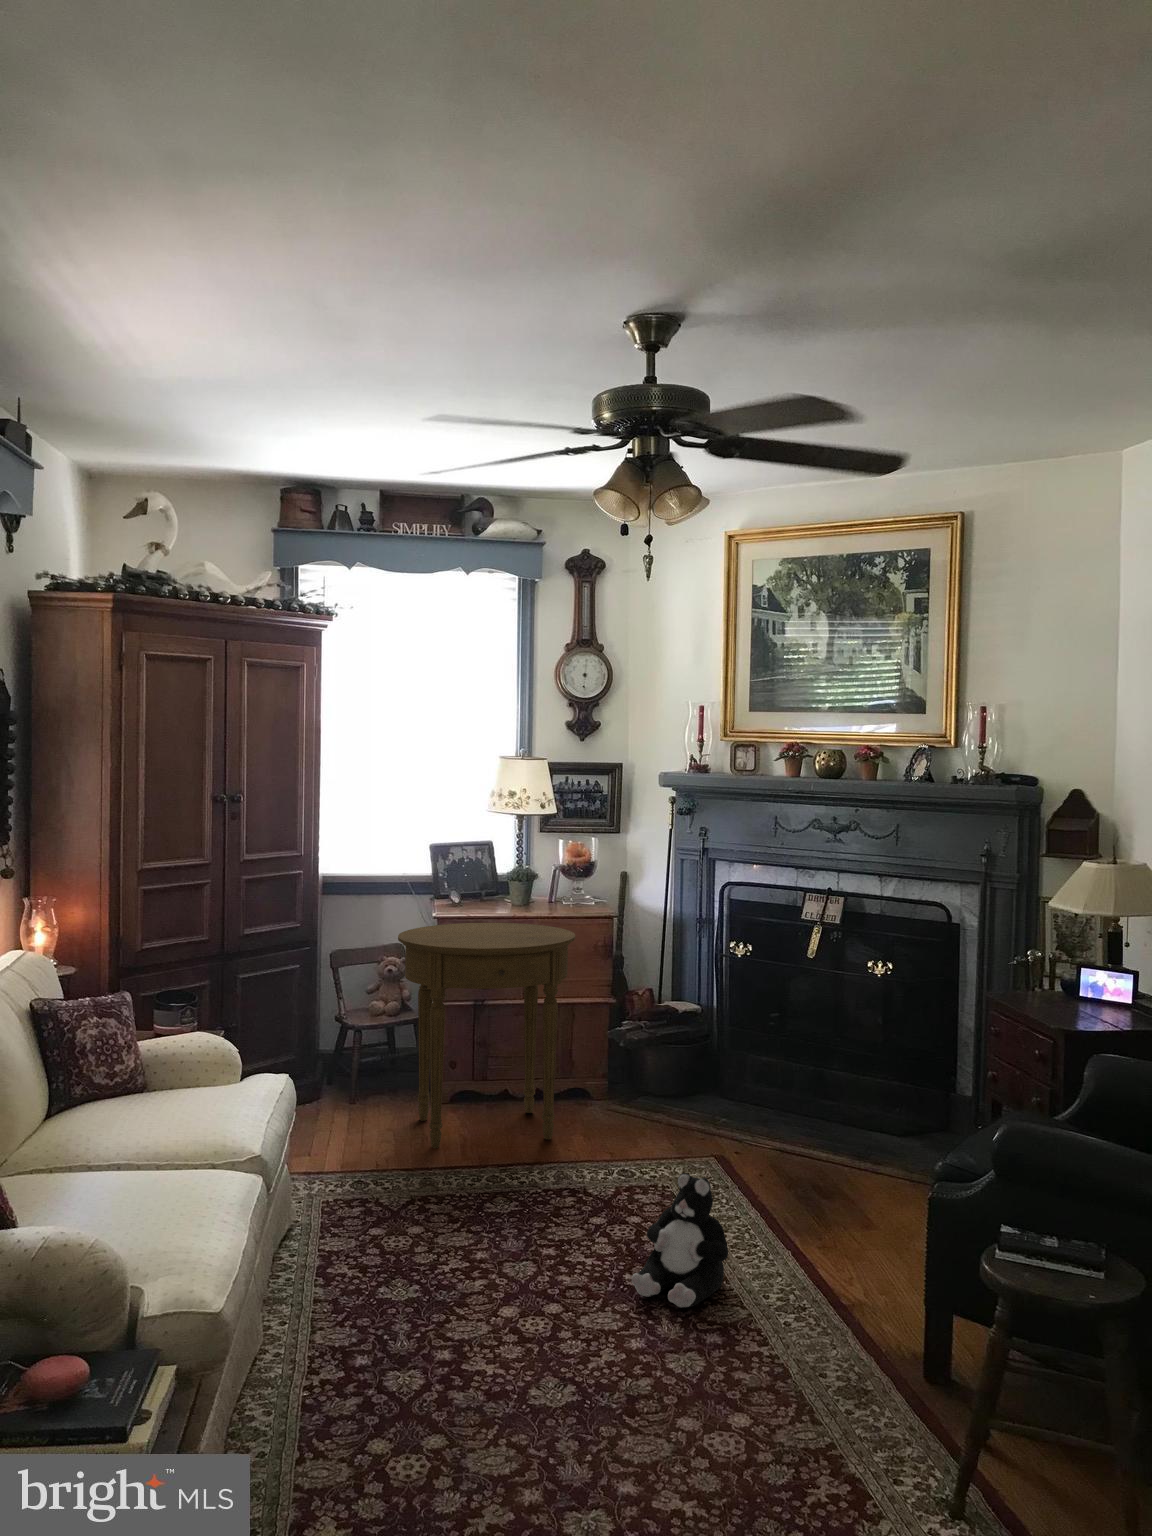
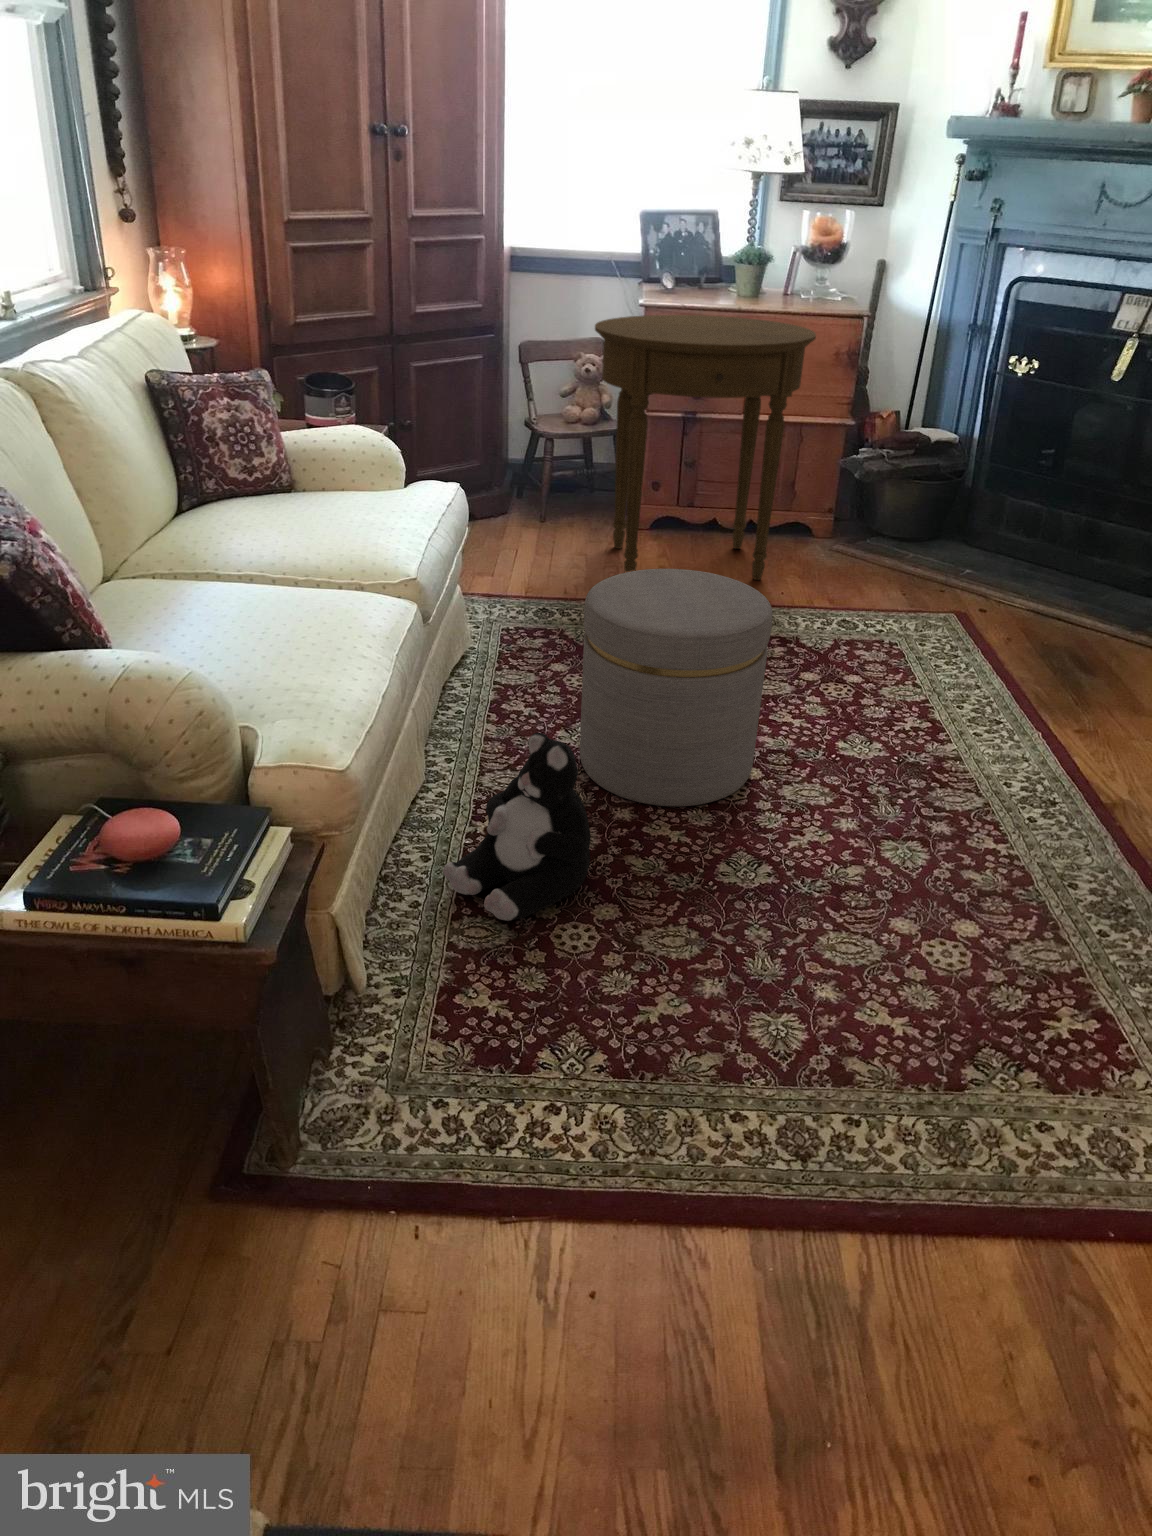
ottoman: none [402,1131,556,1345] -> present [580,569,772,806]
plush toy: present [632,1173,728,1308] -> present [443,733,591,921]

